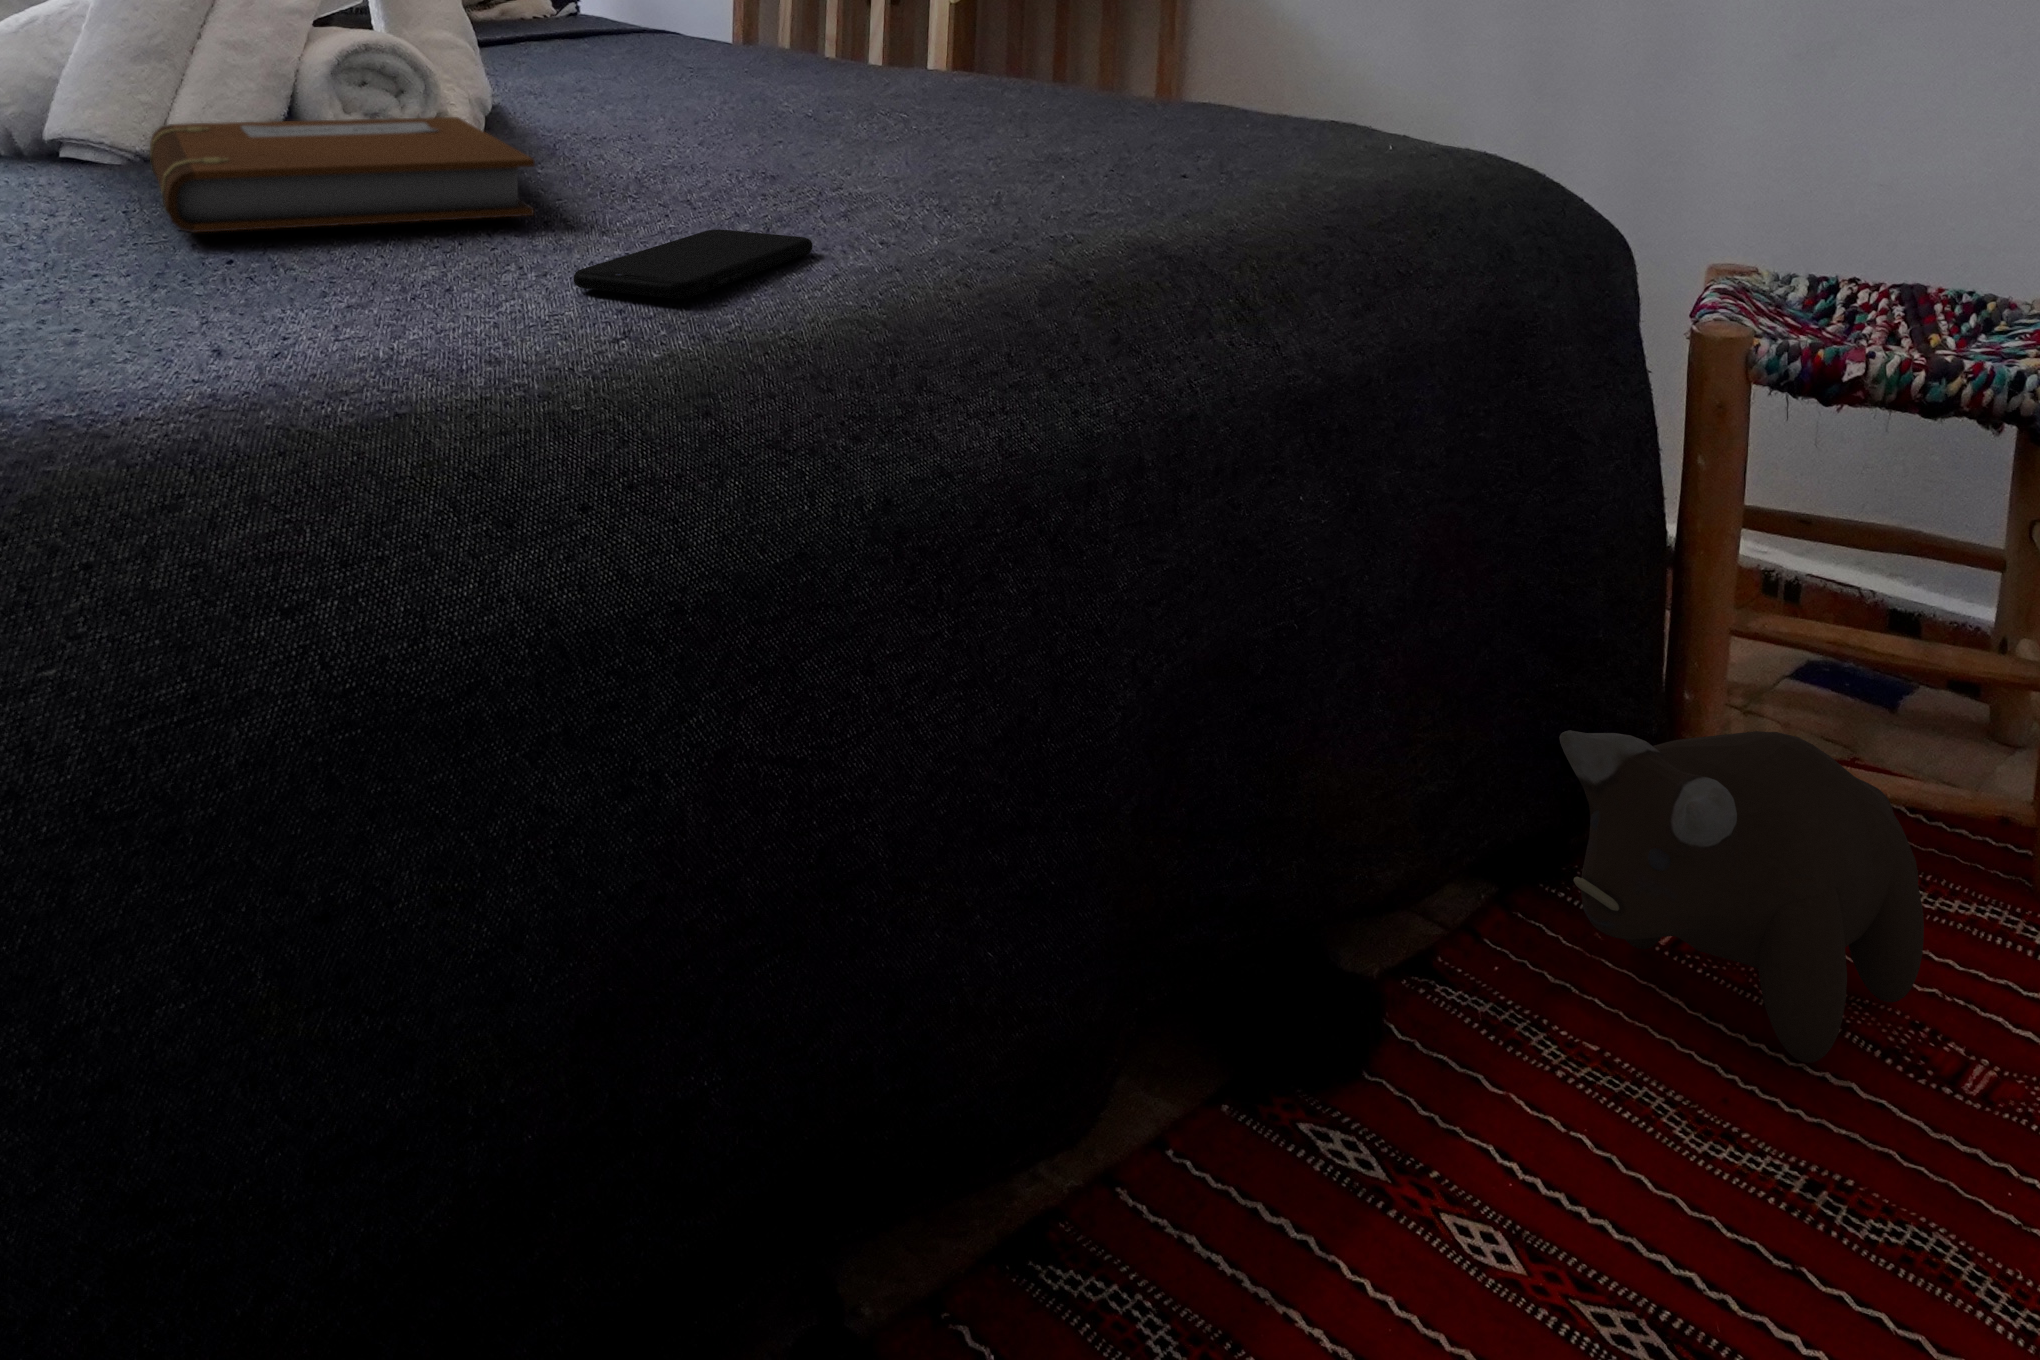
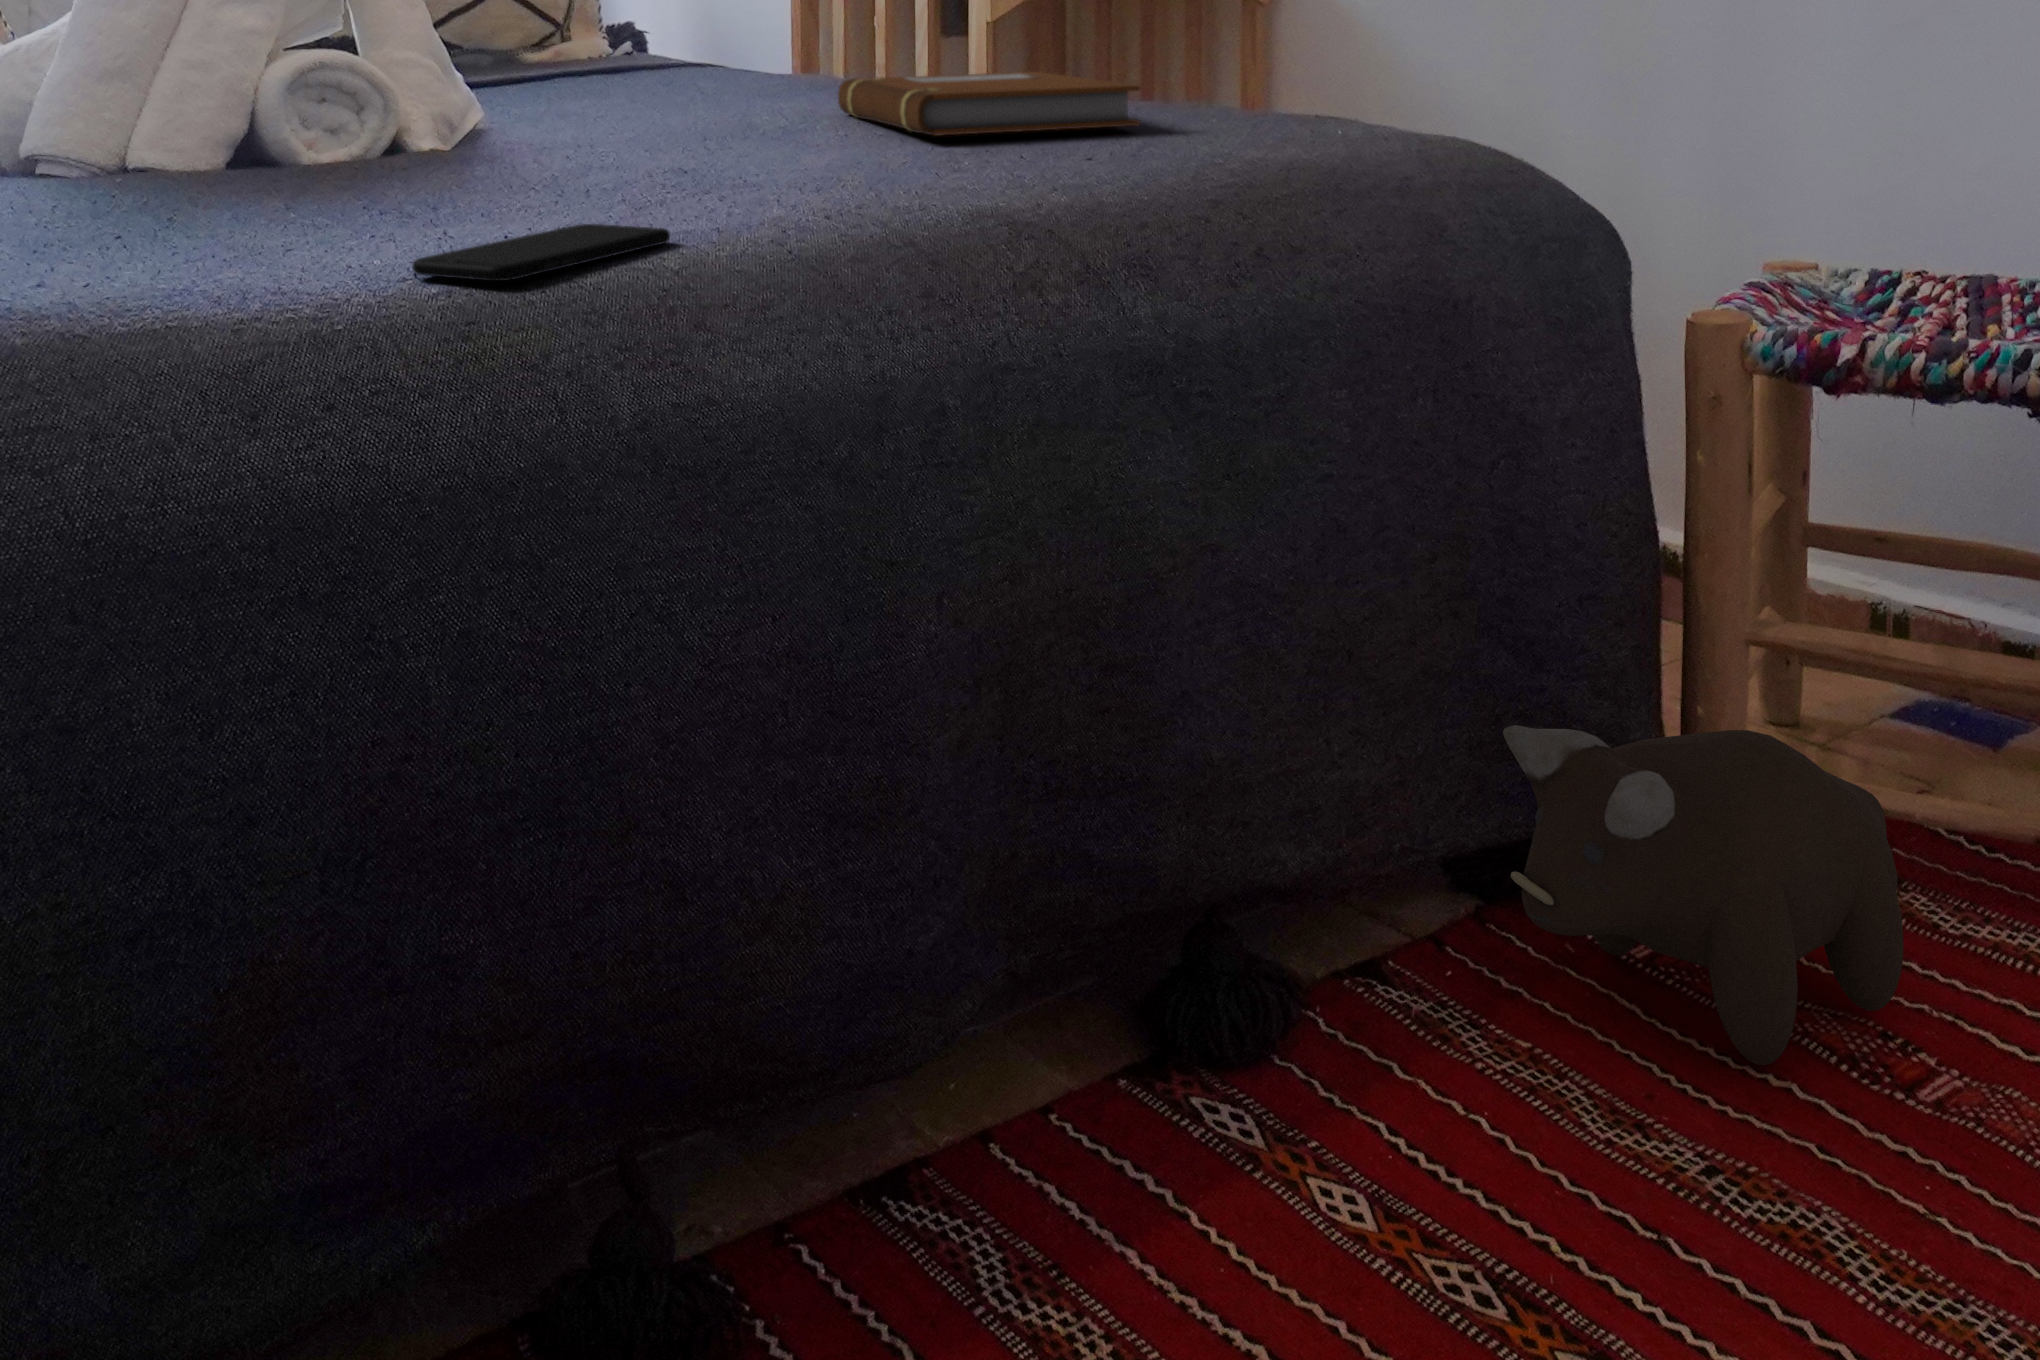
notebook: present [150,117,535,232] -> present [838,72,1140,136]

